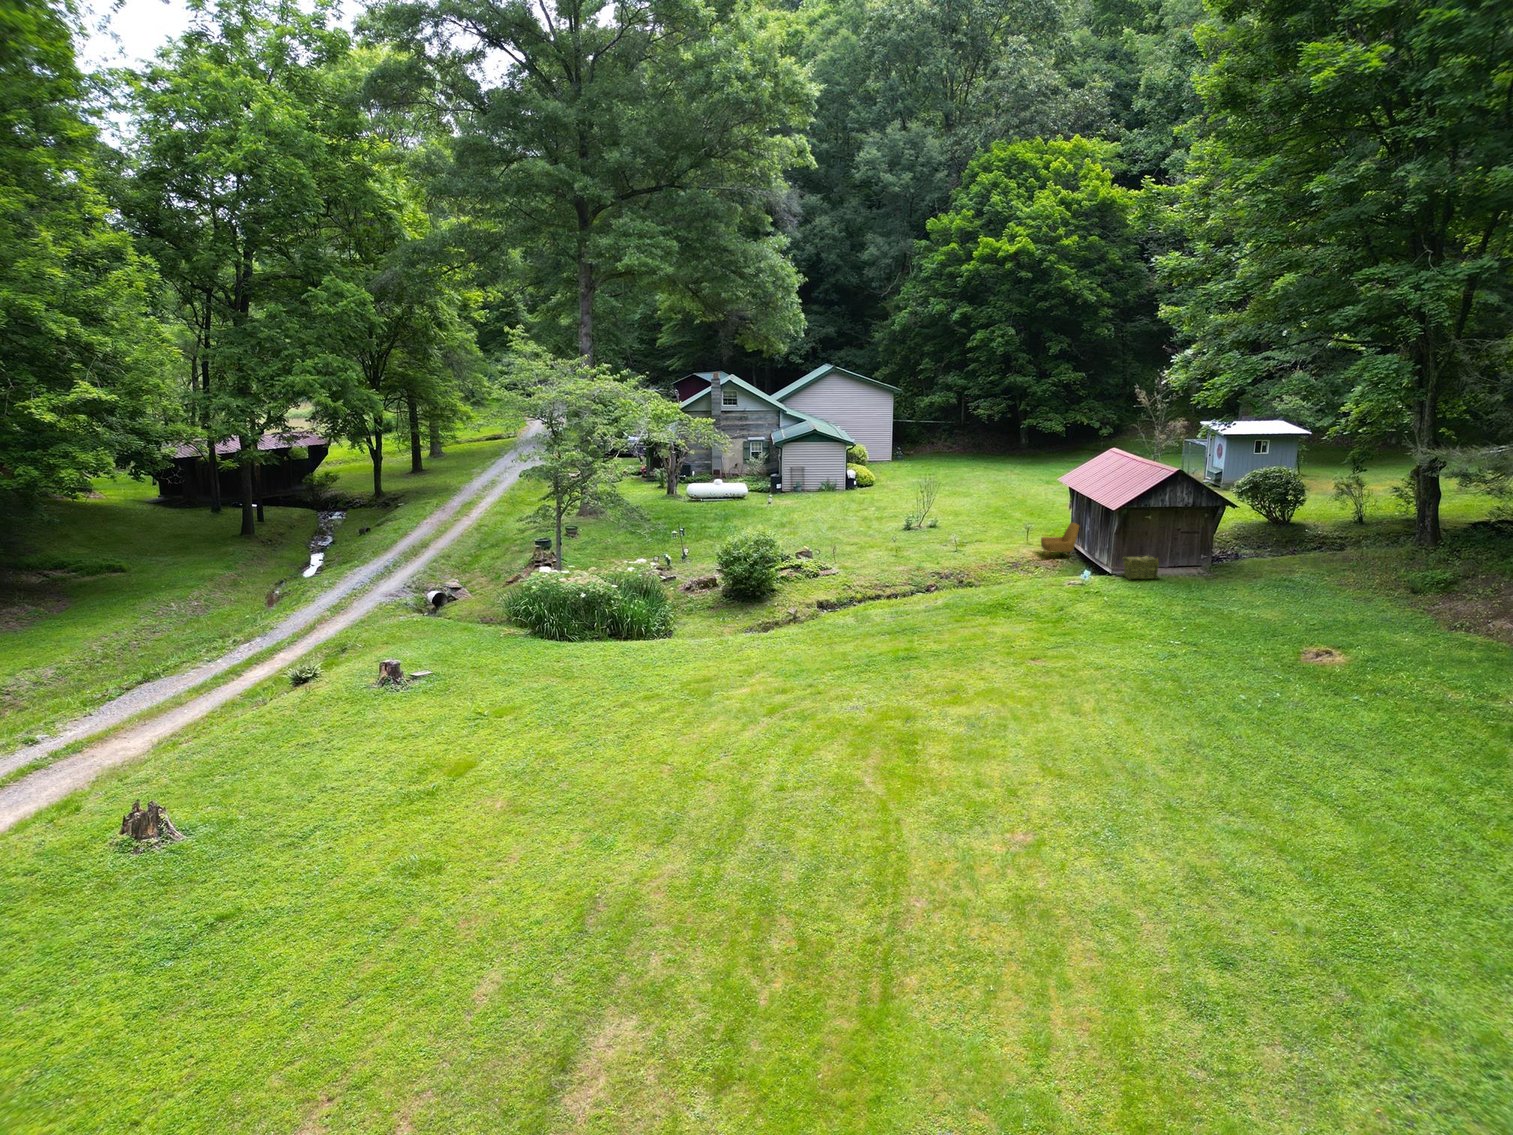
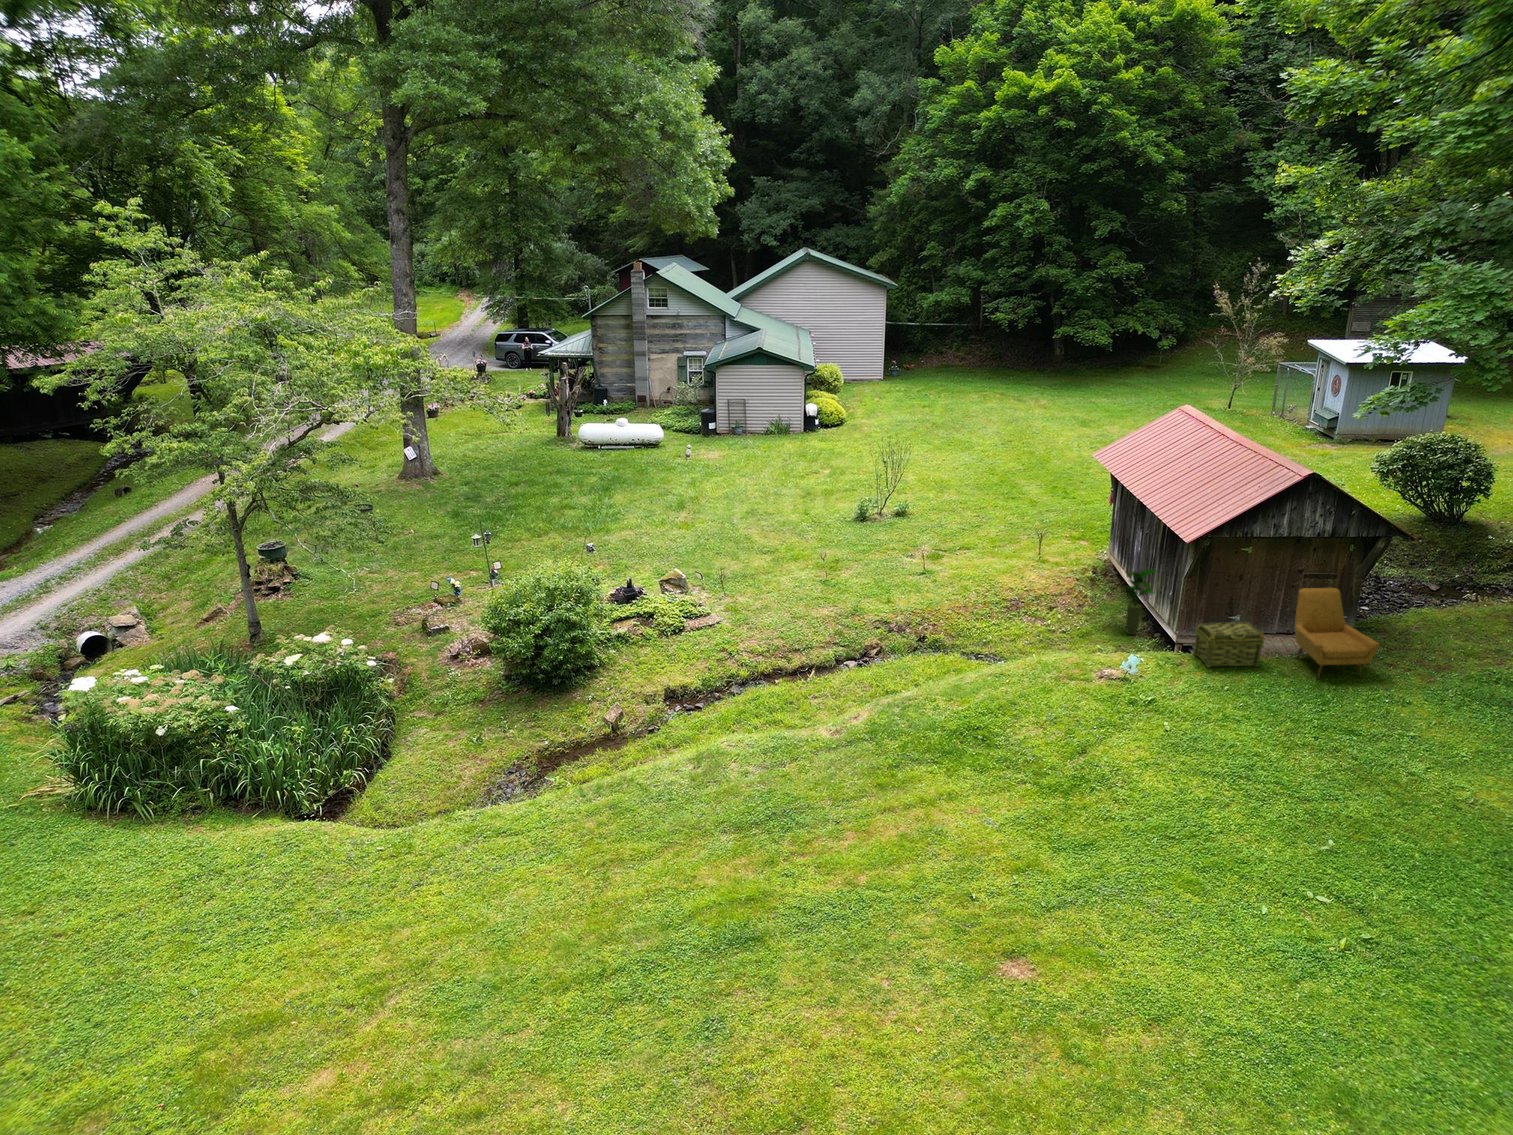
chair: present [1041,523,1079,559] -> present [1295,588,1380,679]
potted plant: none [1080,535,1100,576] -> present [1125,569,1156,635]

